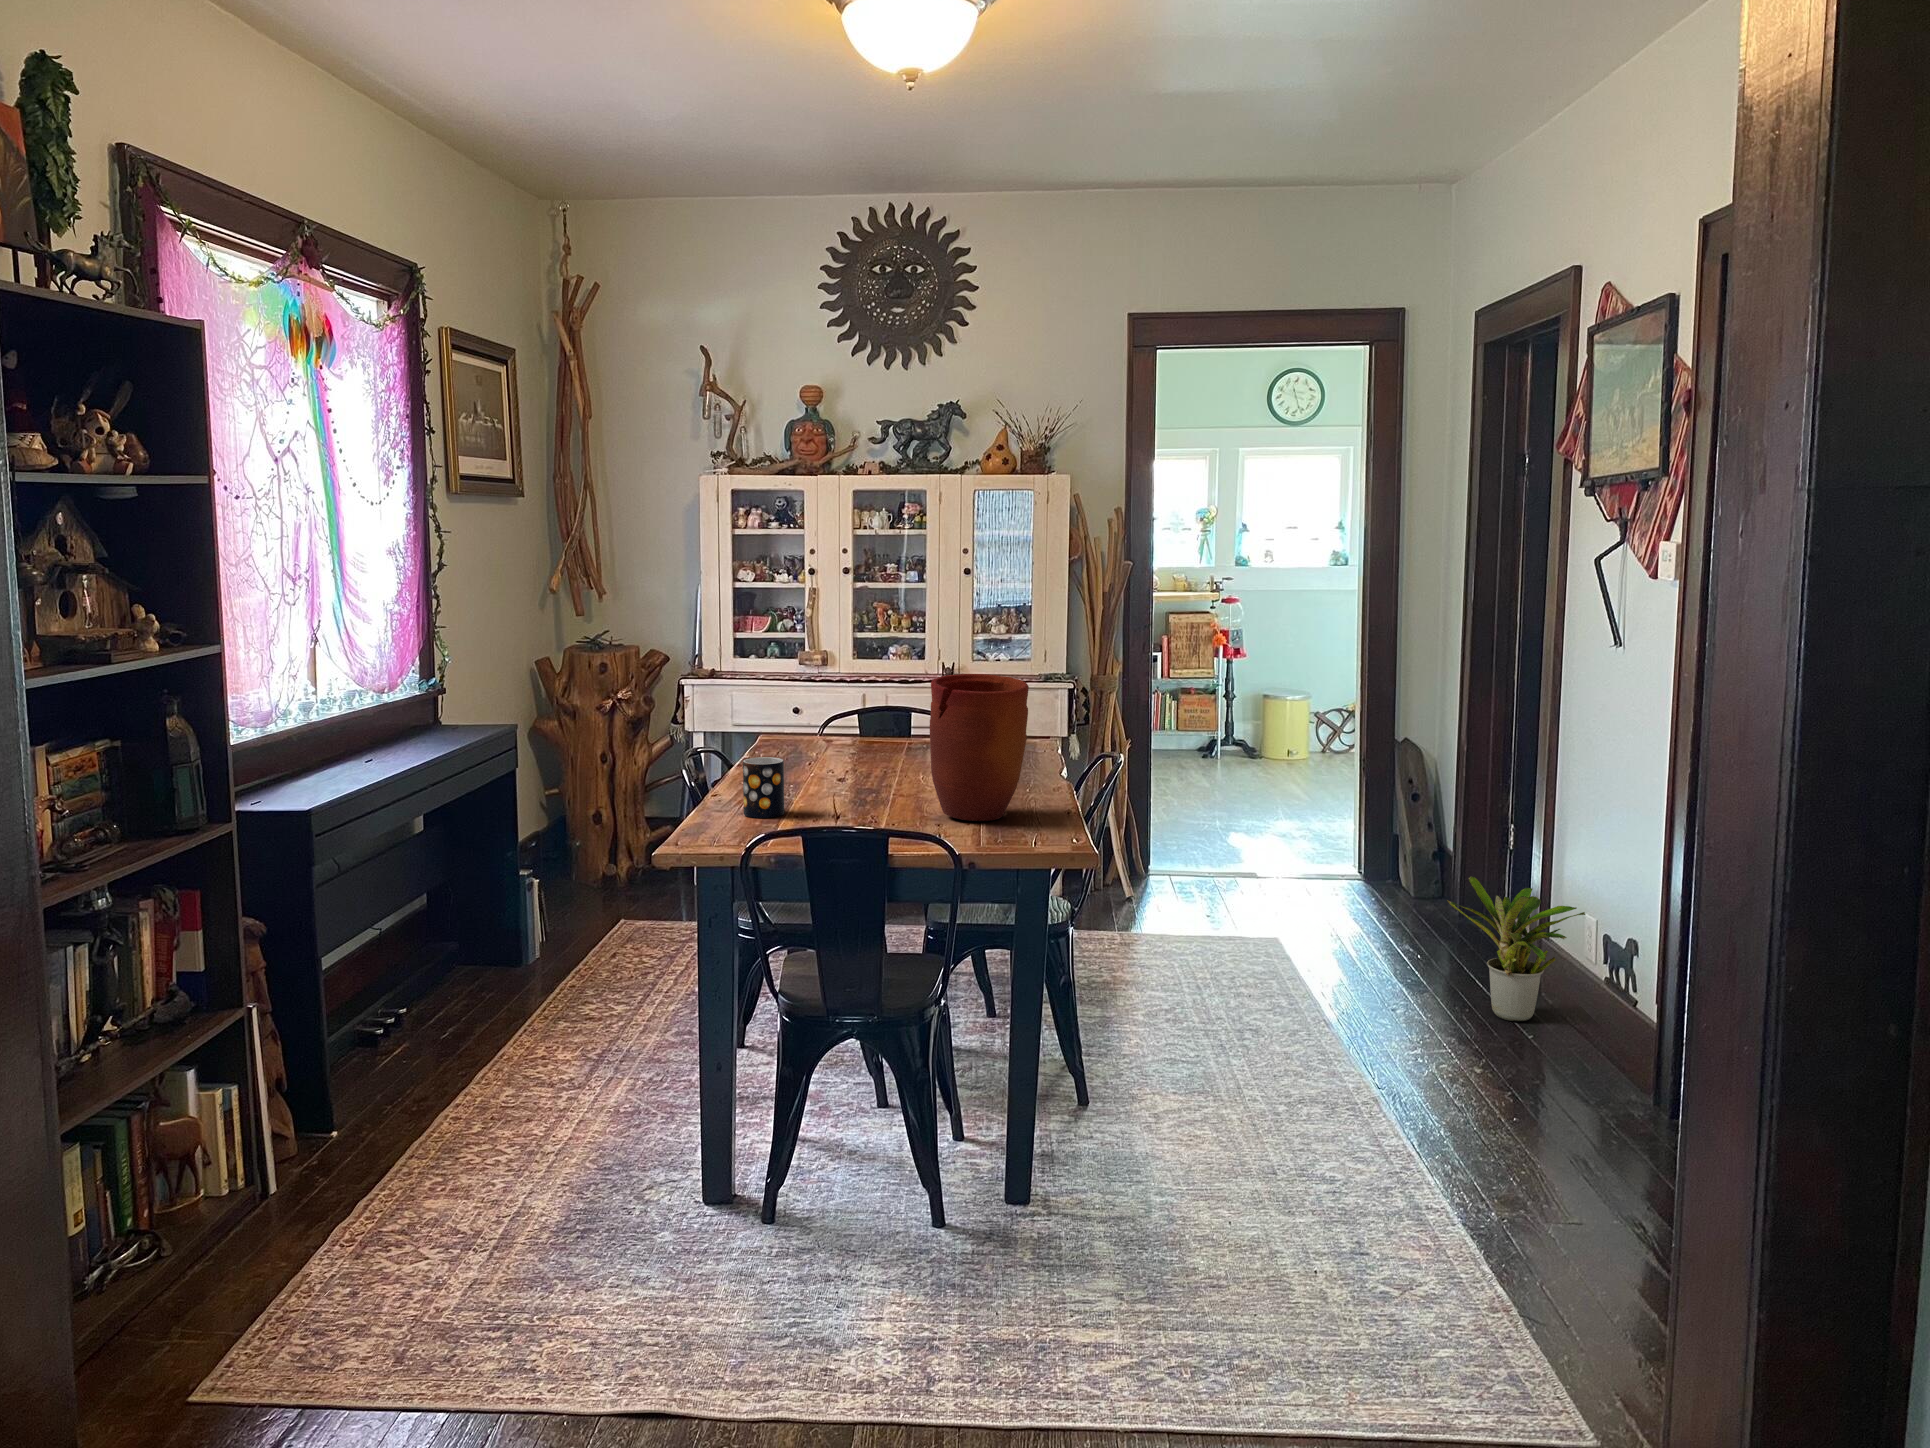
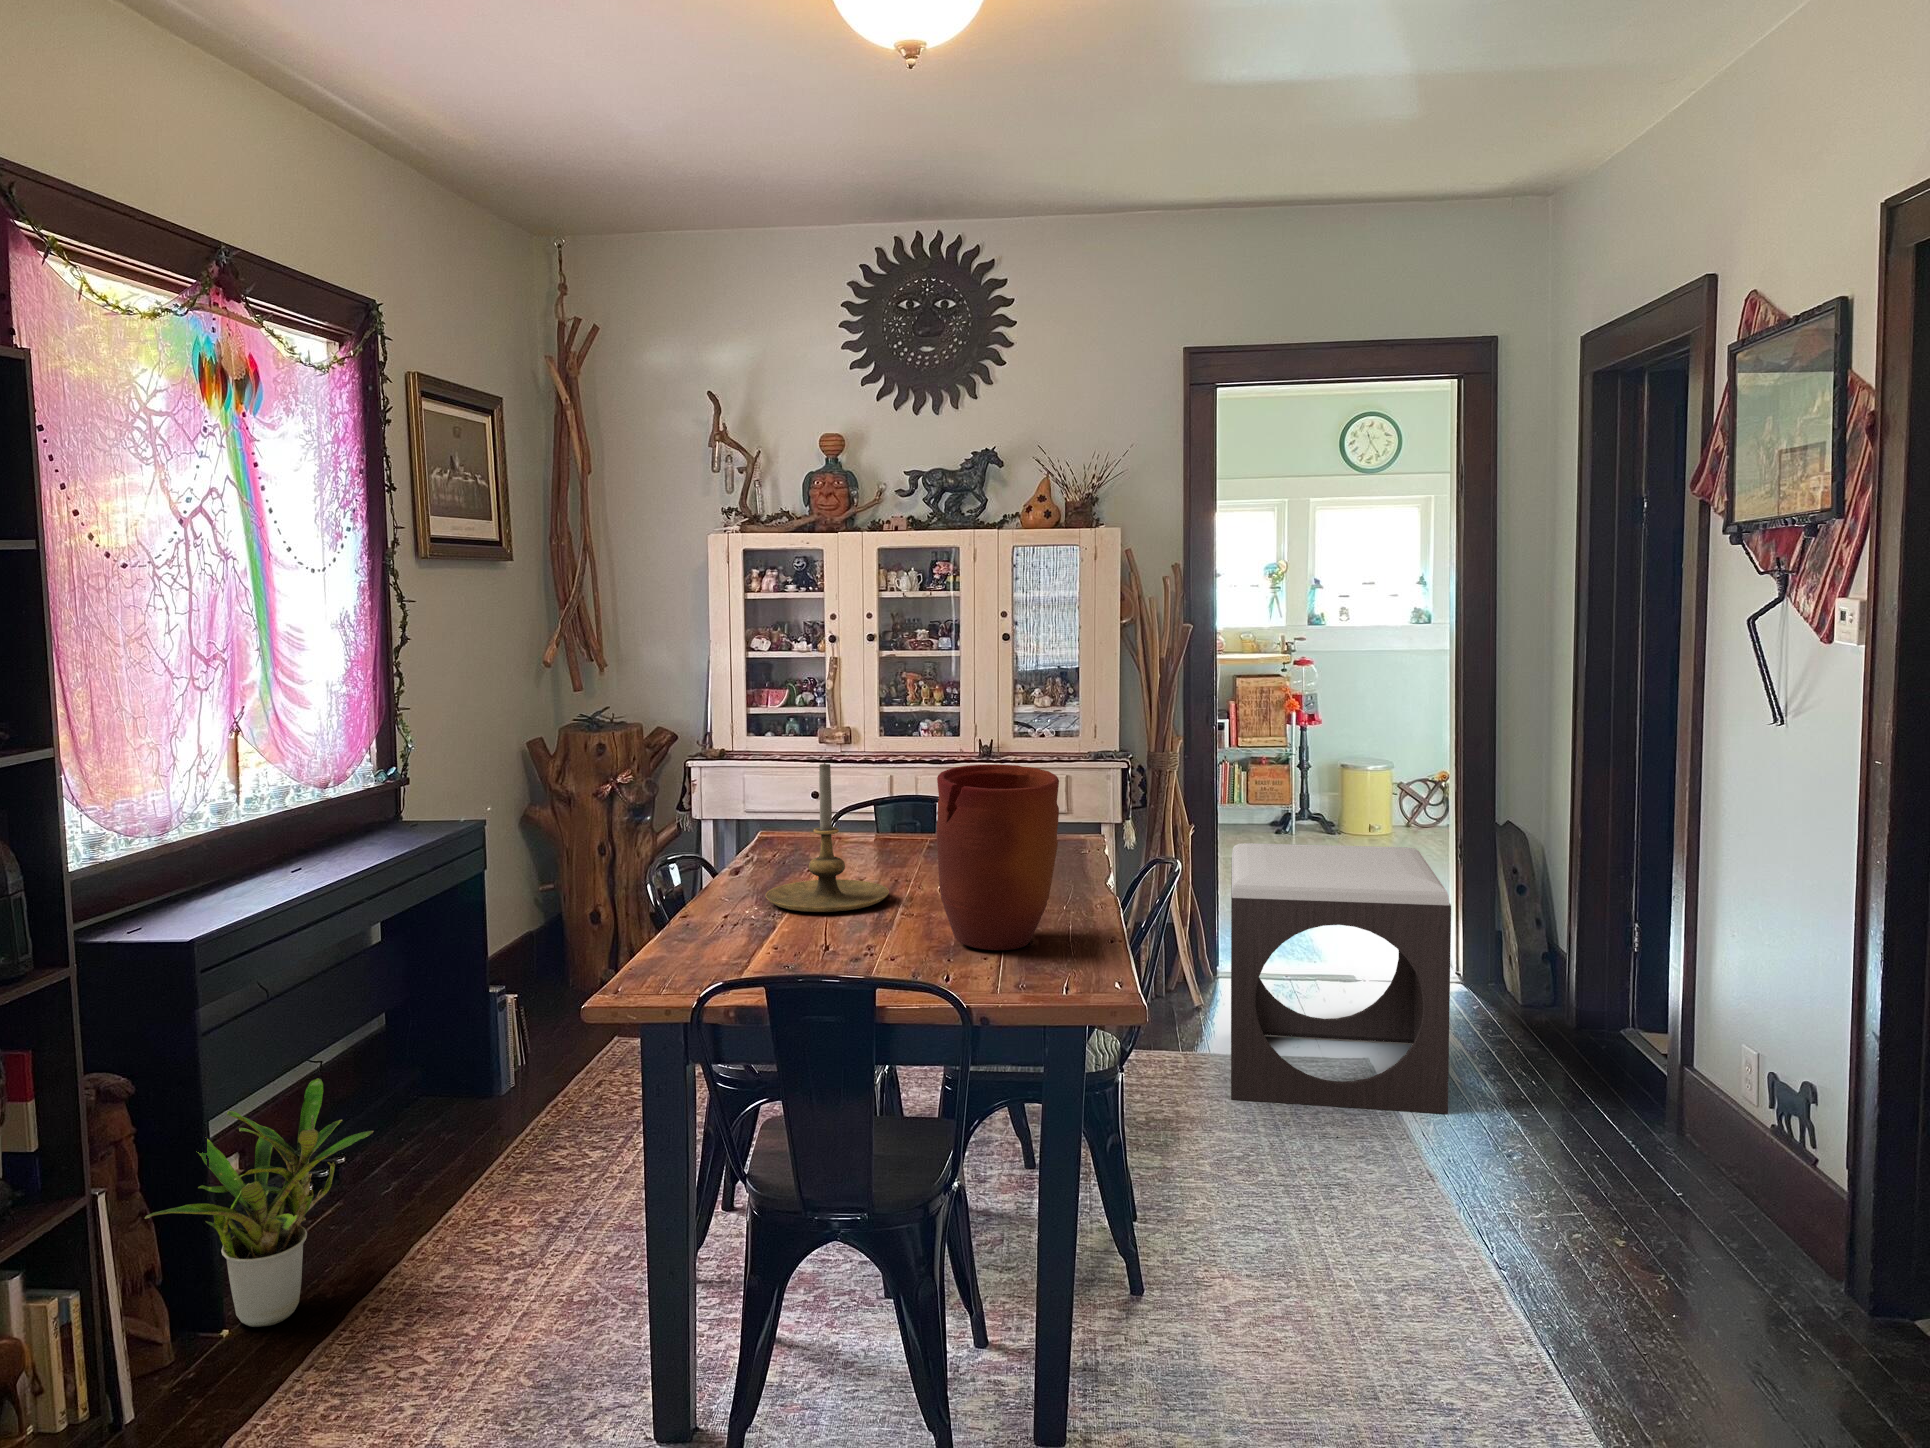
candle holder: none [781,673,884,795] -> present [766,763,889,912]
footstool: none [1160,755,1347,979] -> present [1231,843,1451,1114]
mug: present [743,757,784,818] -> none [709,869,760,946]
potted plant: present [1447,876,1585,1021] -> present [145,1078,373,1327]

